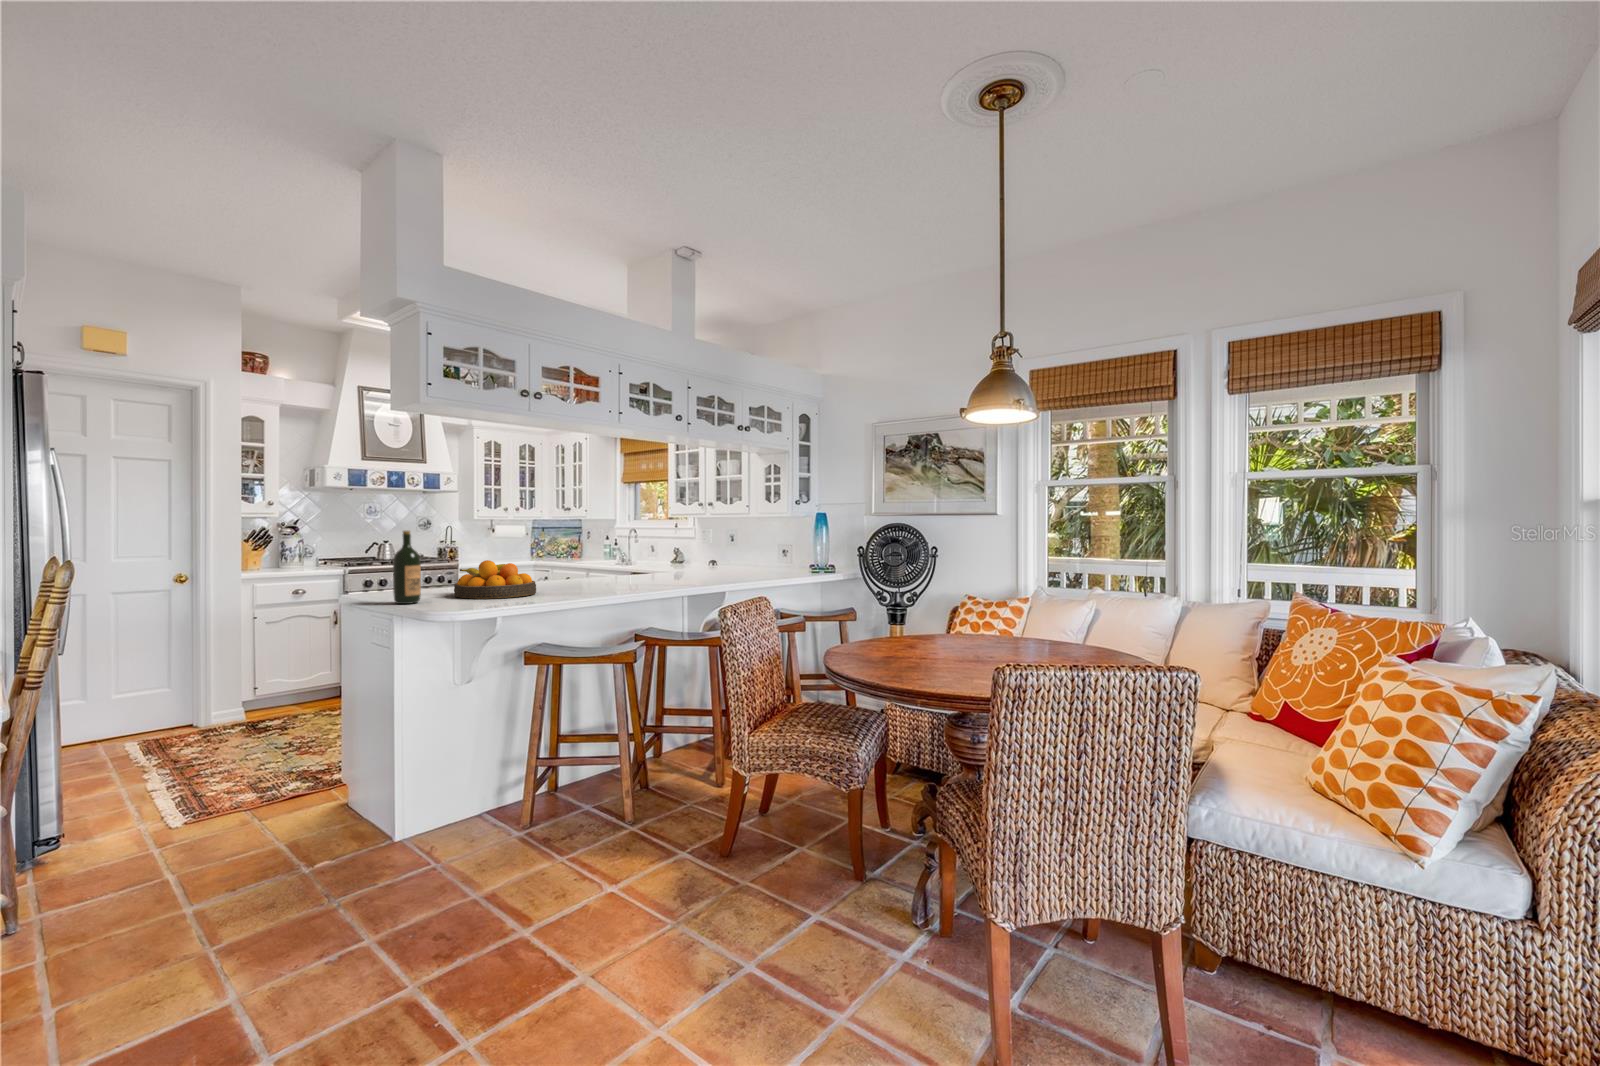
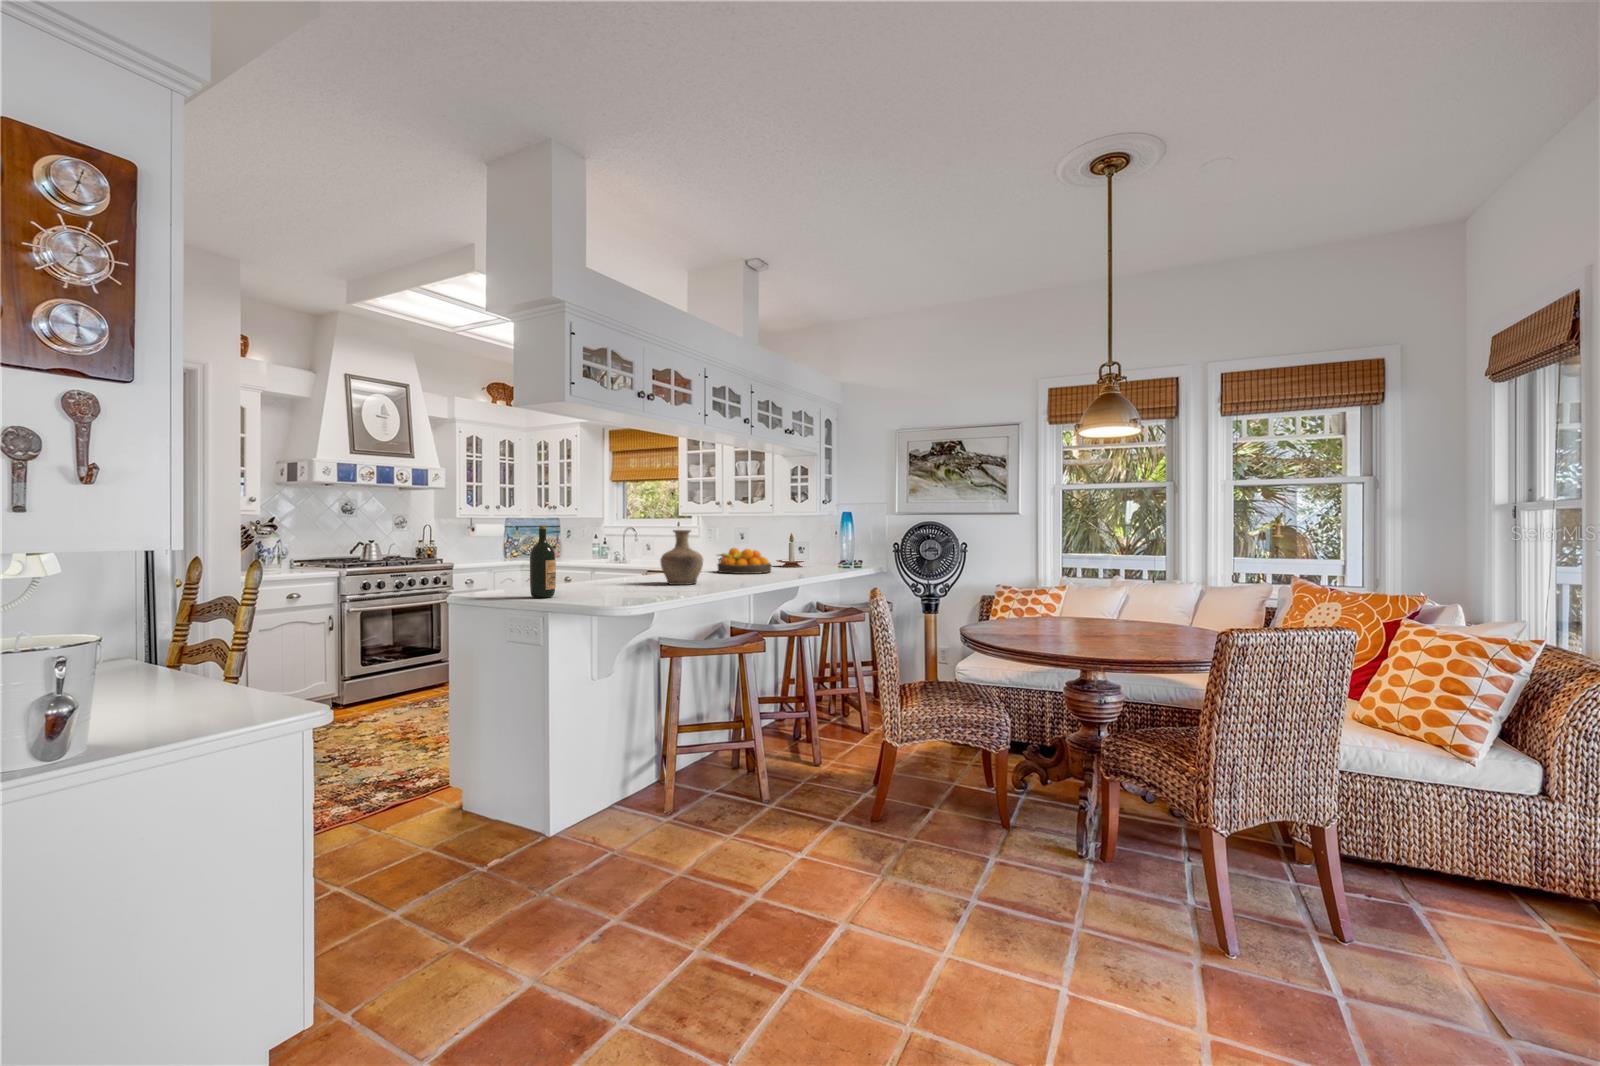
vase: none [570,534,616,591] -> present [660,530,703,585]
candle holder: none [755,535,787,571] -> present [776,533,804,567]
fruit bowl: present [454,560,536,599] -> present [718,548,771,574]

